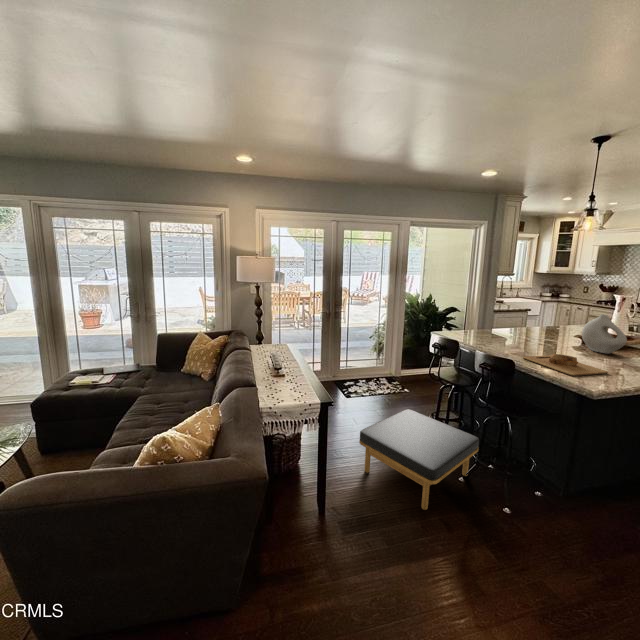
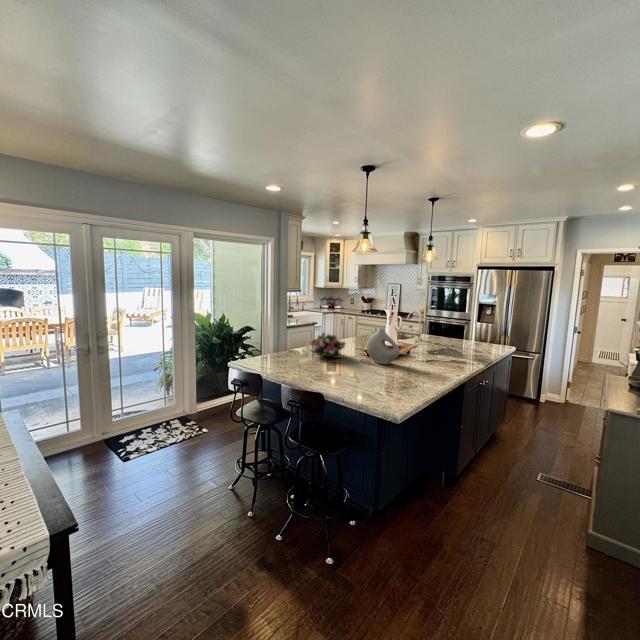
flower arrangement: none [511,314,556,341] -> present [309,332,345,358]
cutting board: present [523,354,608,376] -> none [327,374,396,397]
ottoman: present [359,409,479,510] -> none [142,466,294,609]

